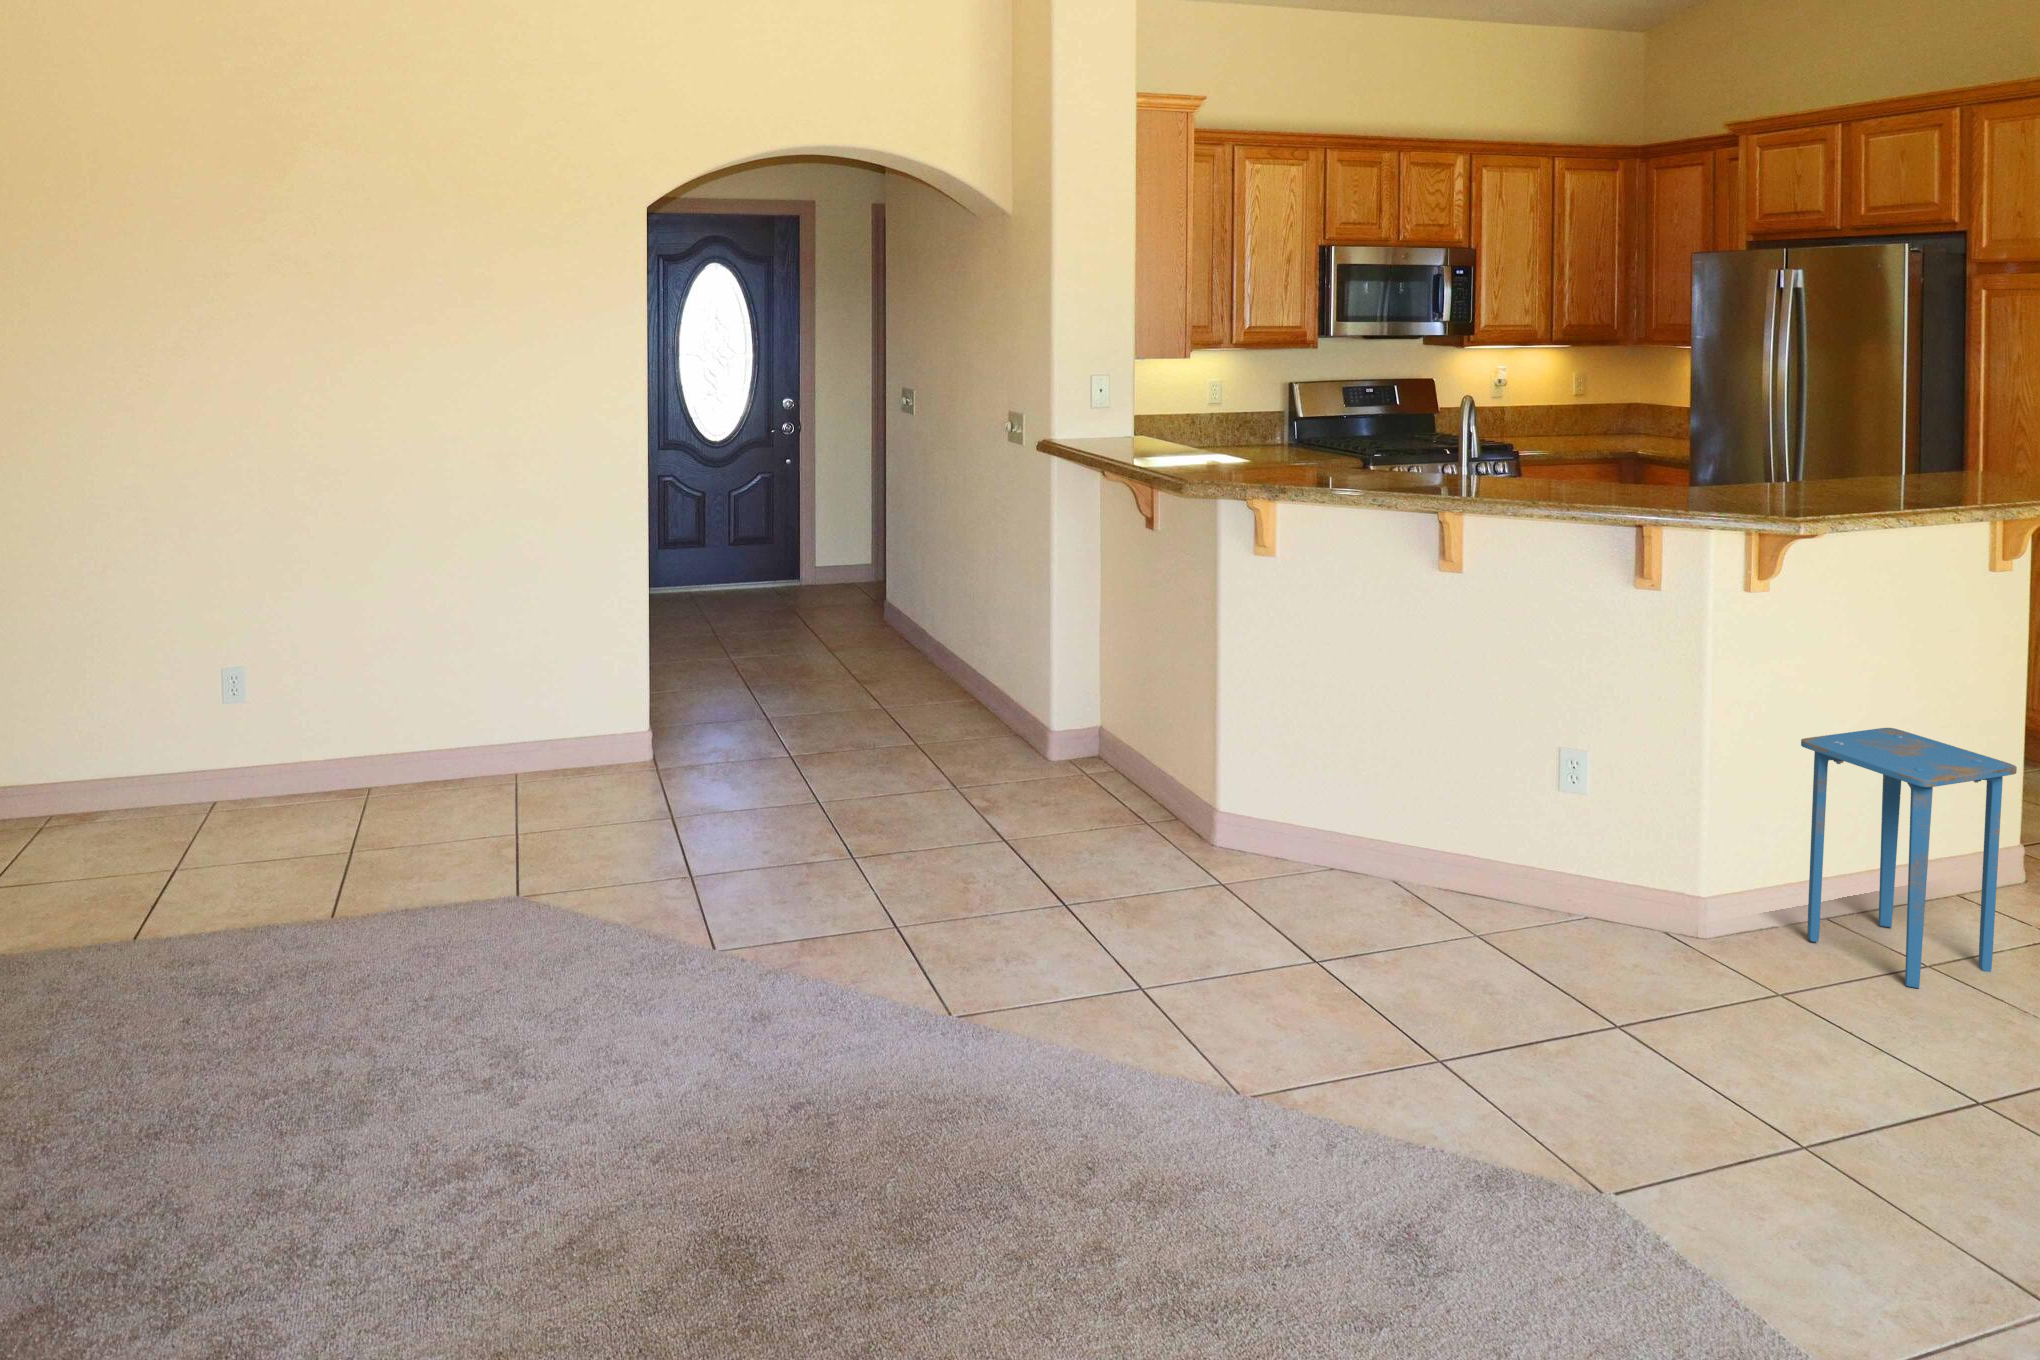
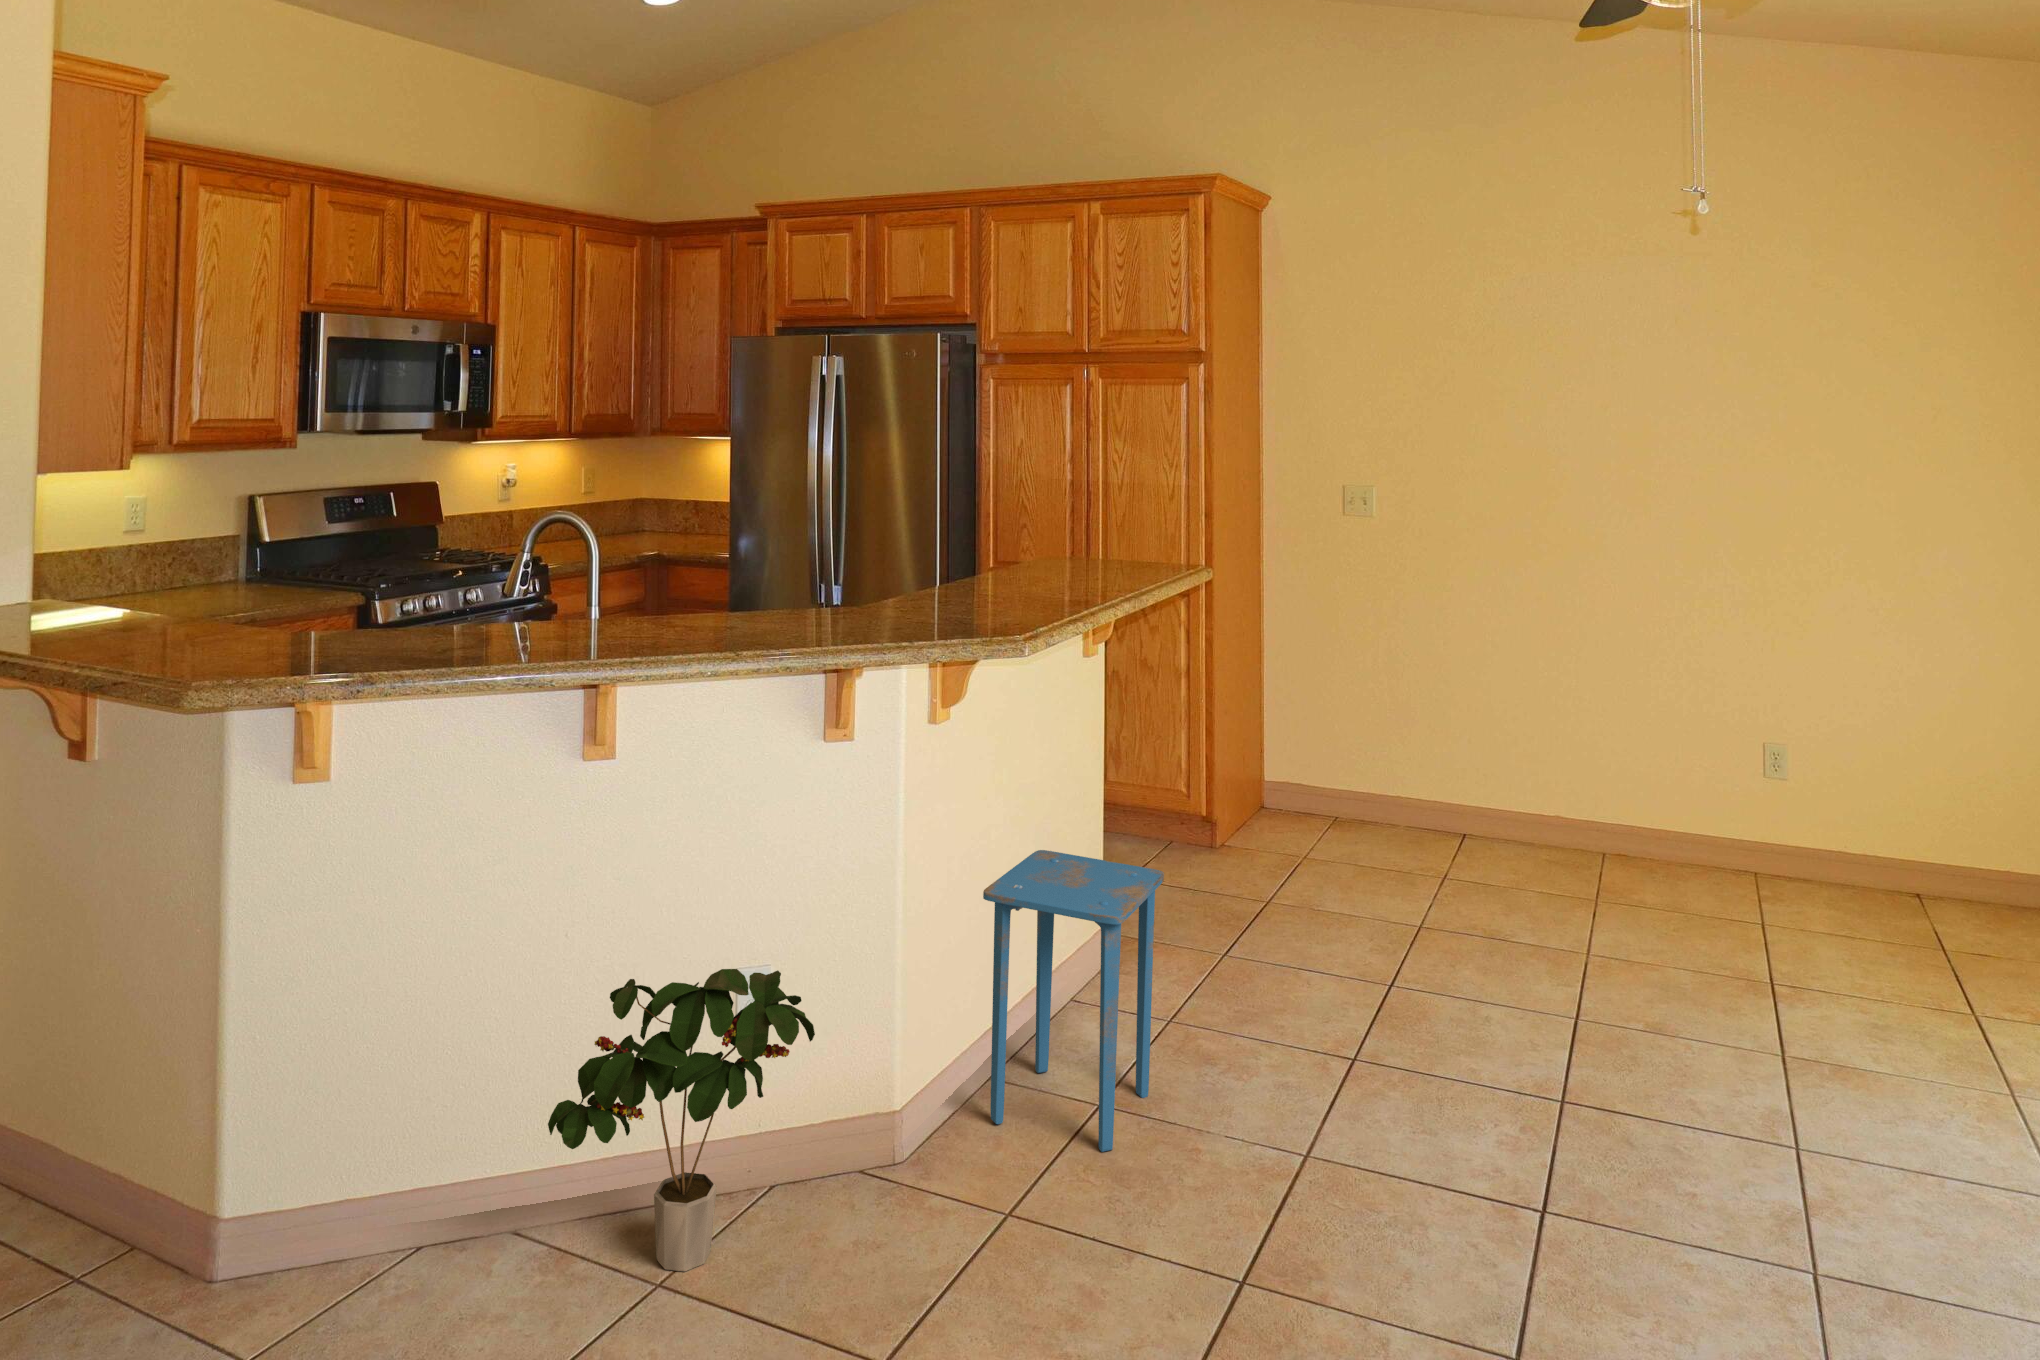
potted plant: none [1409,724,1609,935] -> present [548,969,815,1271]

